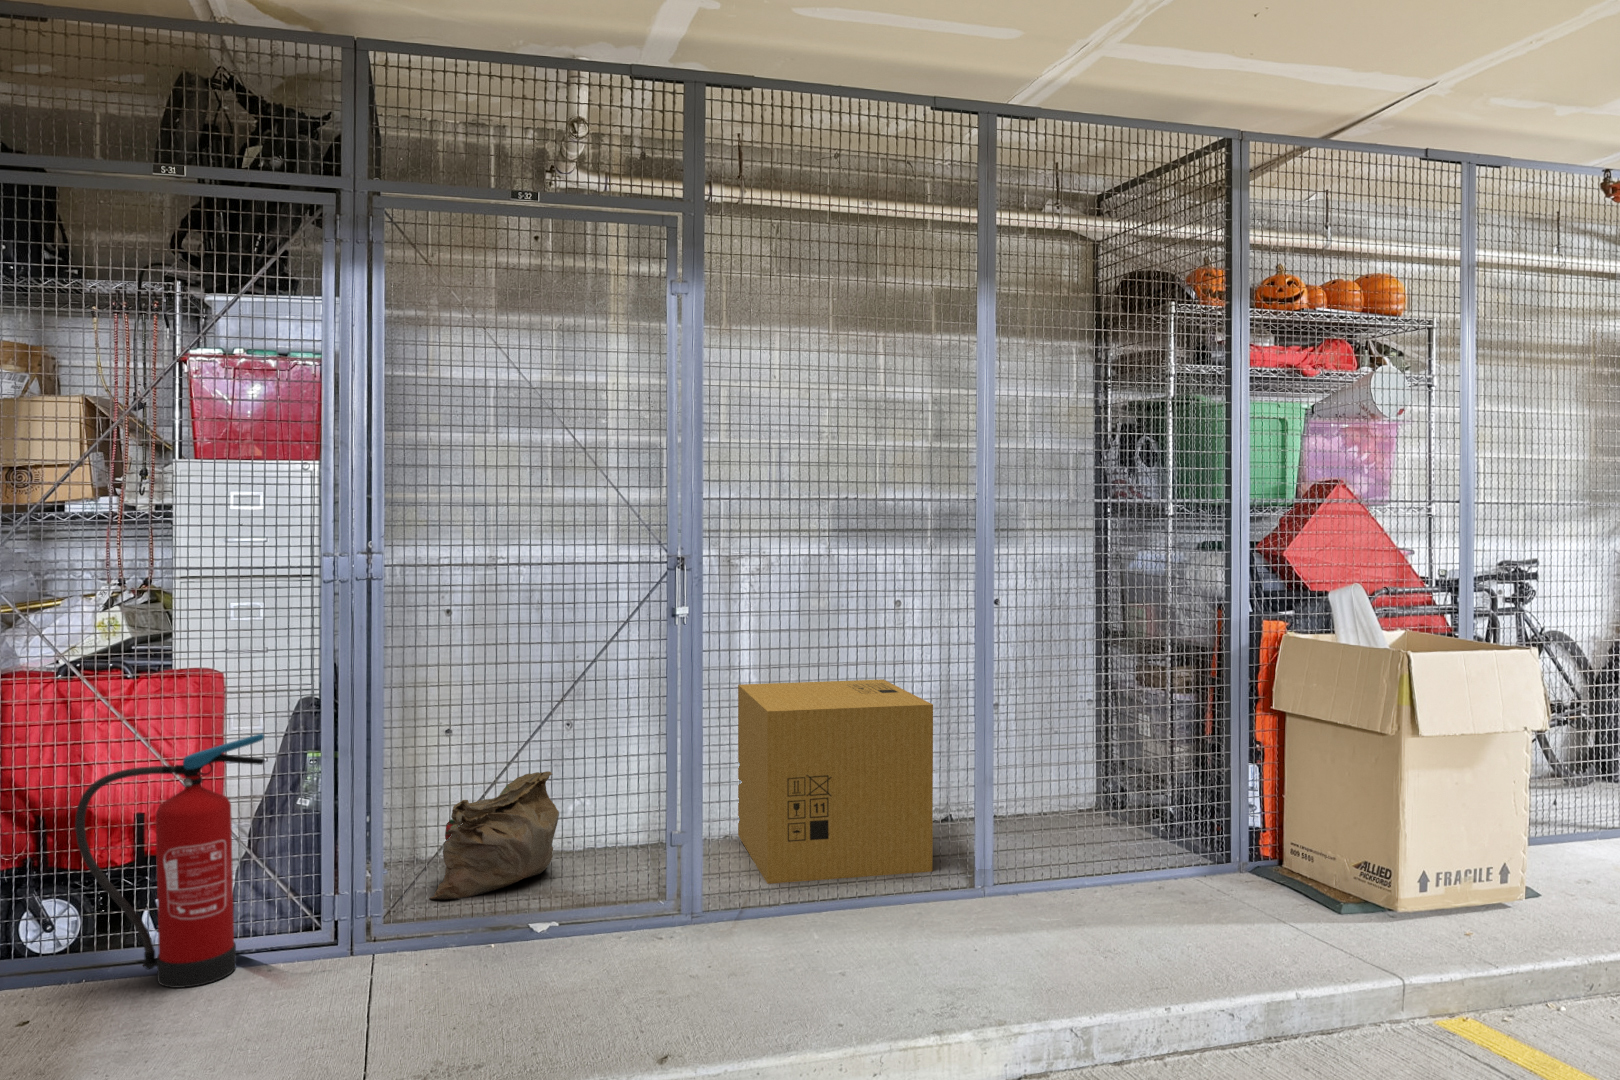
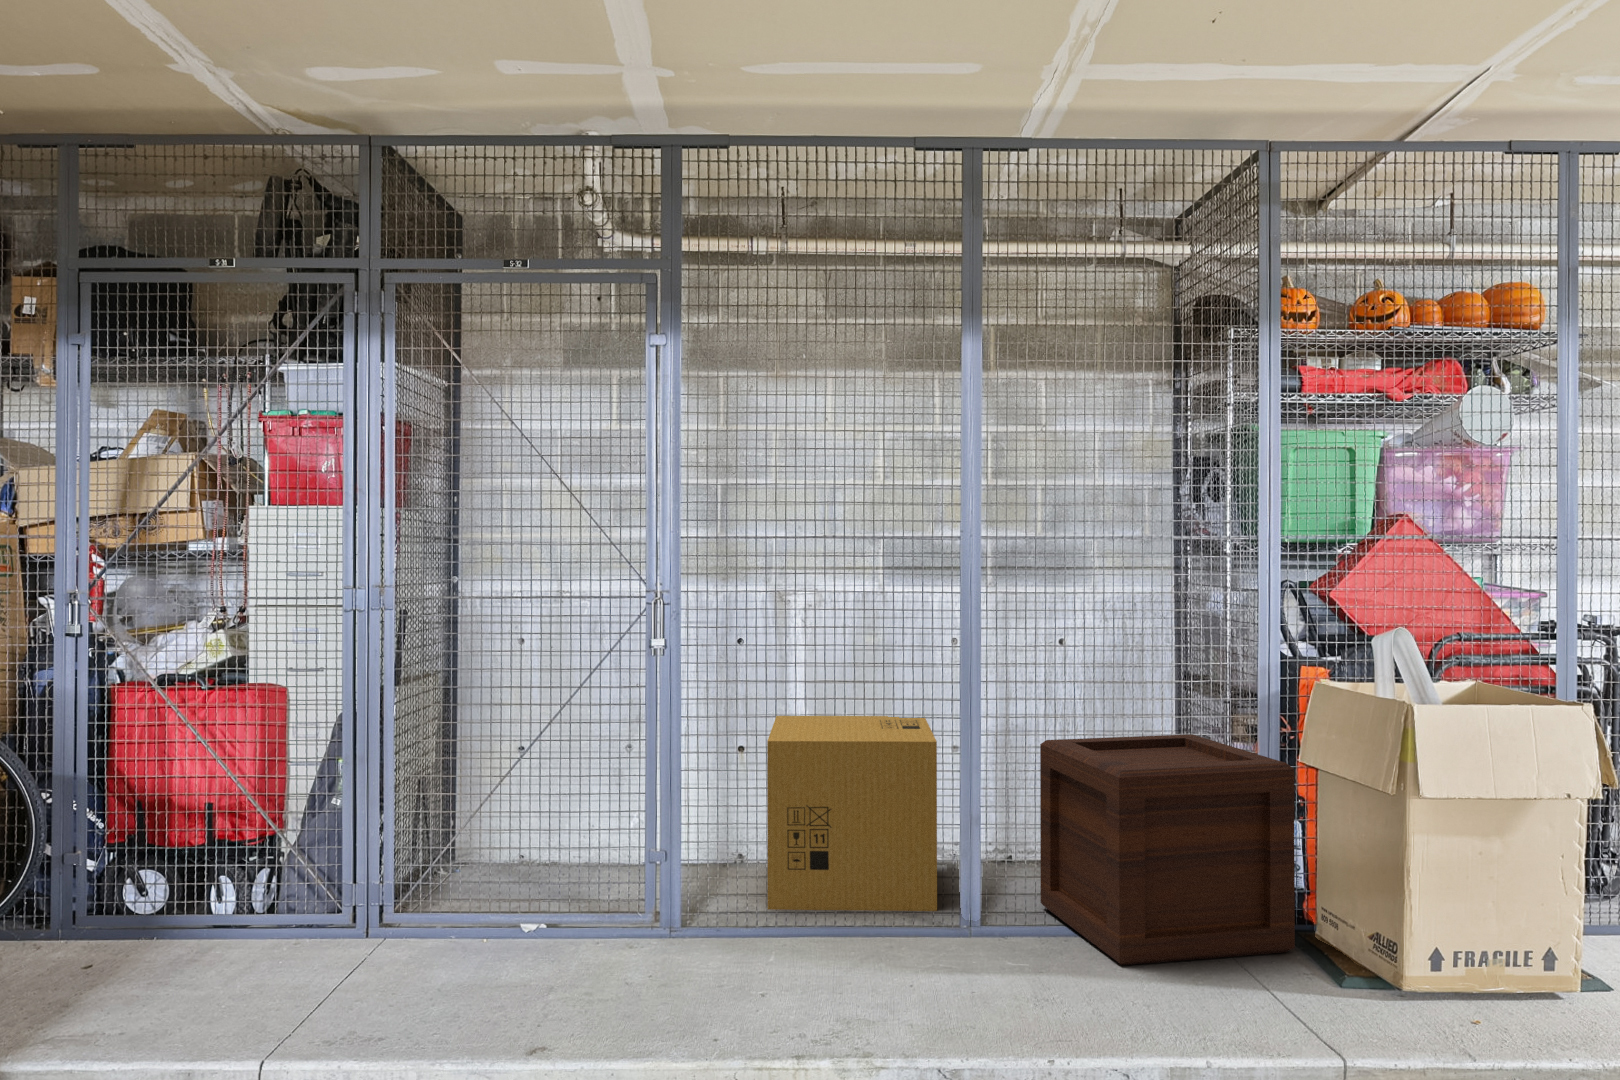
wooden crate: none [1025,688,1276,911] -> present [1040,734,1295,965]
fire extinguisher: present [75,734,264,988] -> none [150,739,299,952]
bag: present [429,771,559,900] -> none [461,790,588,901]

